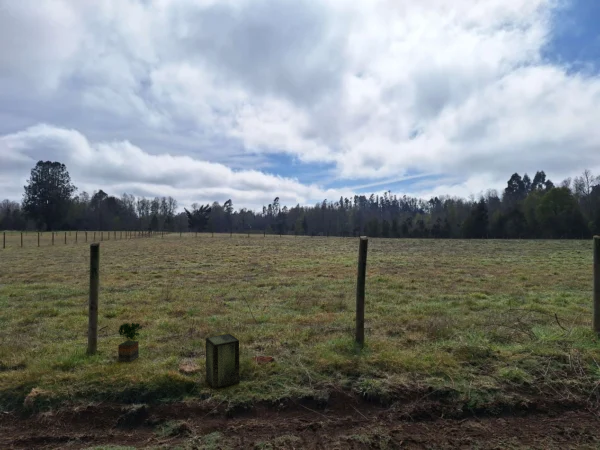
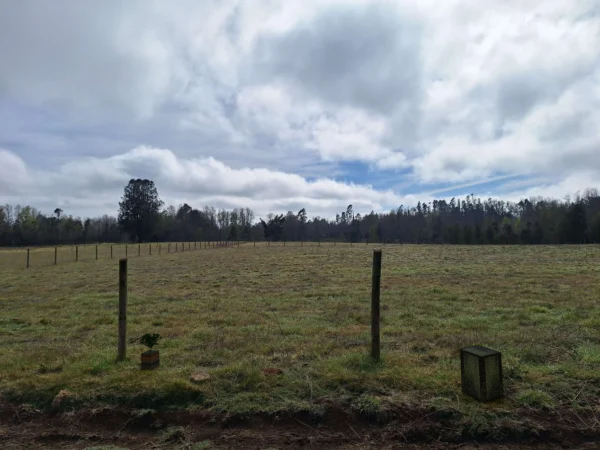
storage box: present [206,334,239,389] -> present [460,345,504,403]

